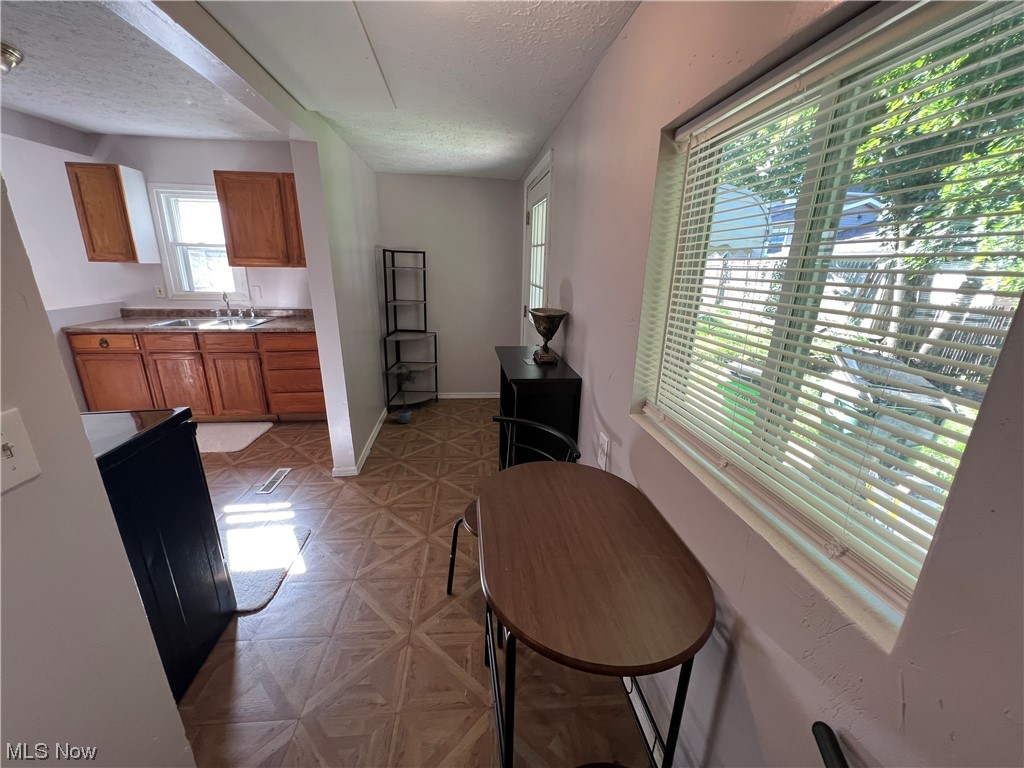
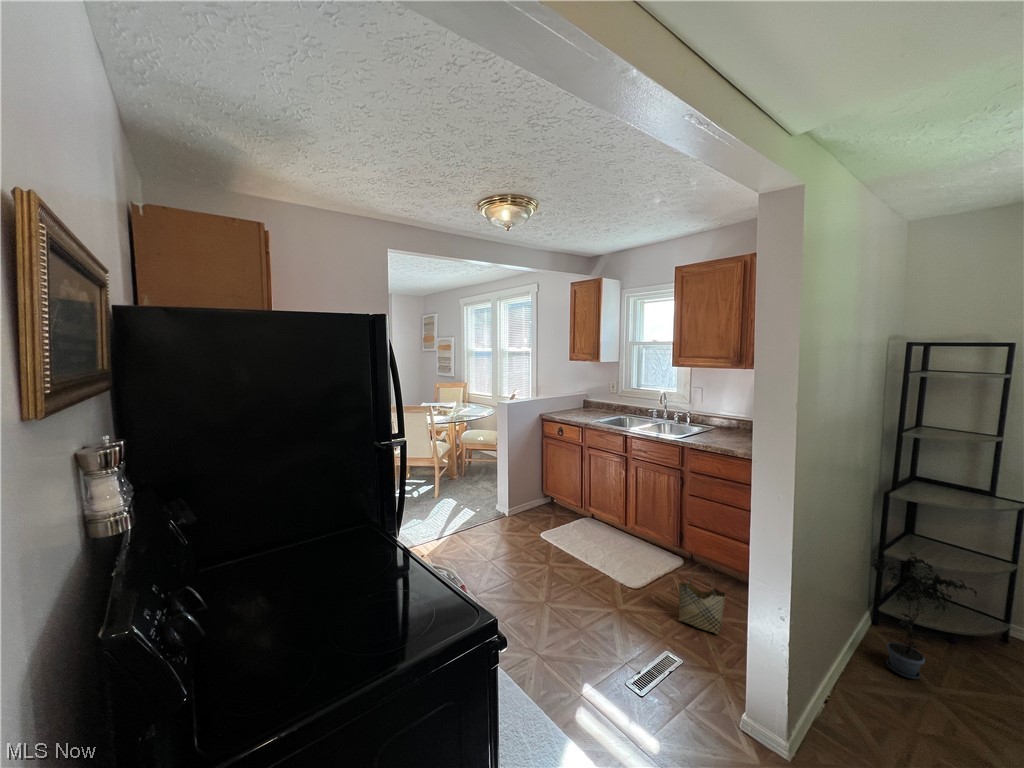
woven basket: none [278,406,314,450] -> present [678,564,726,634]

